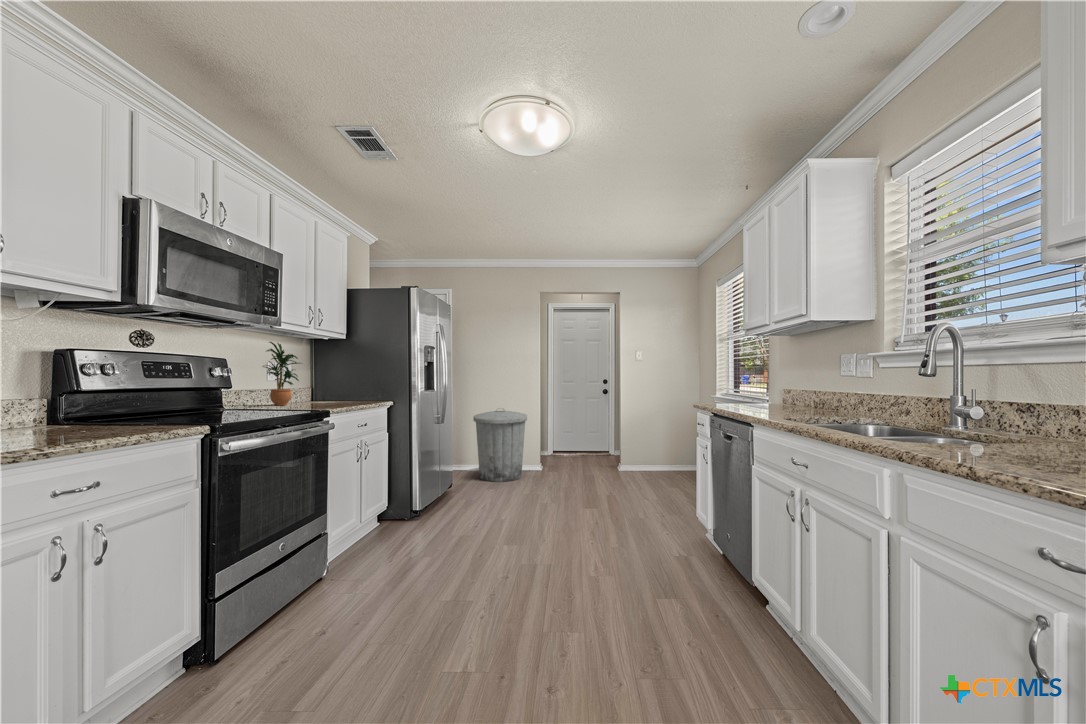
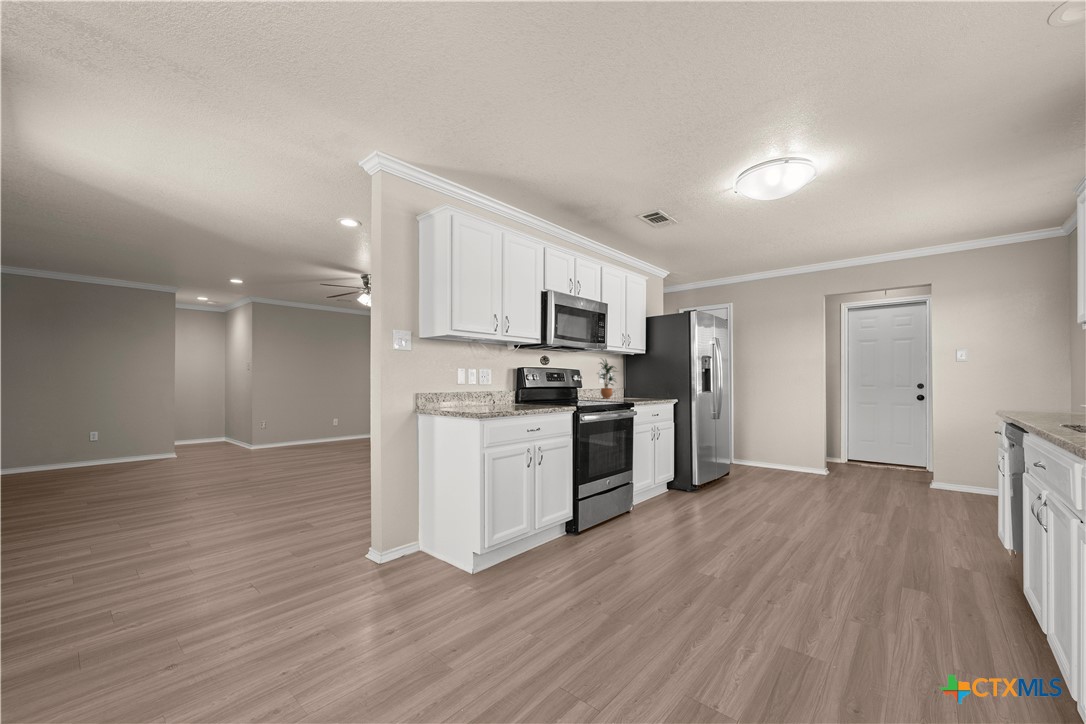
trash can: present [473,408,527,482] -> none [751,409,804,475]

